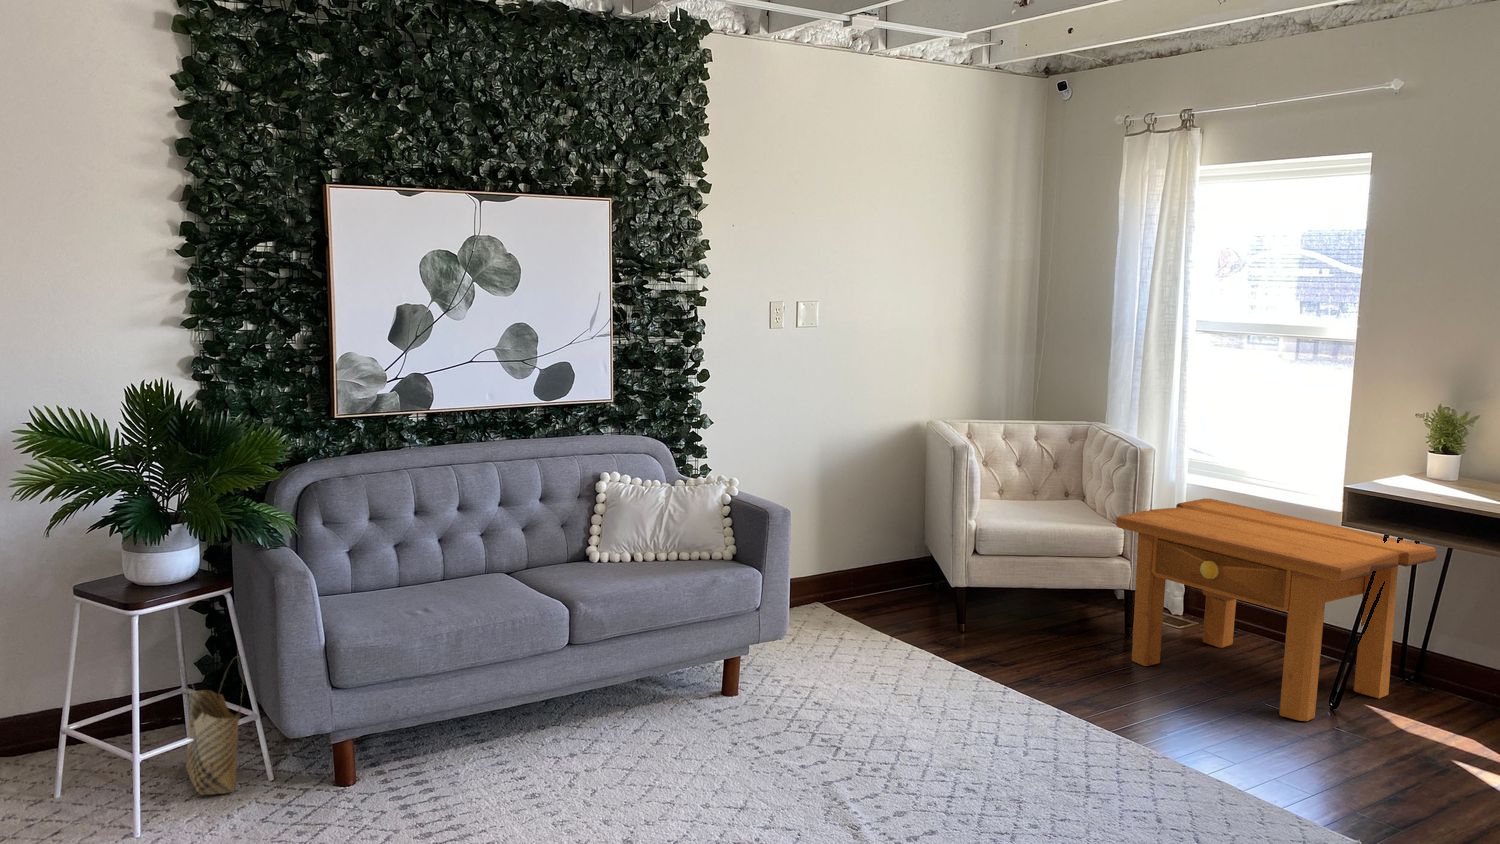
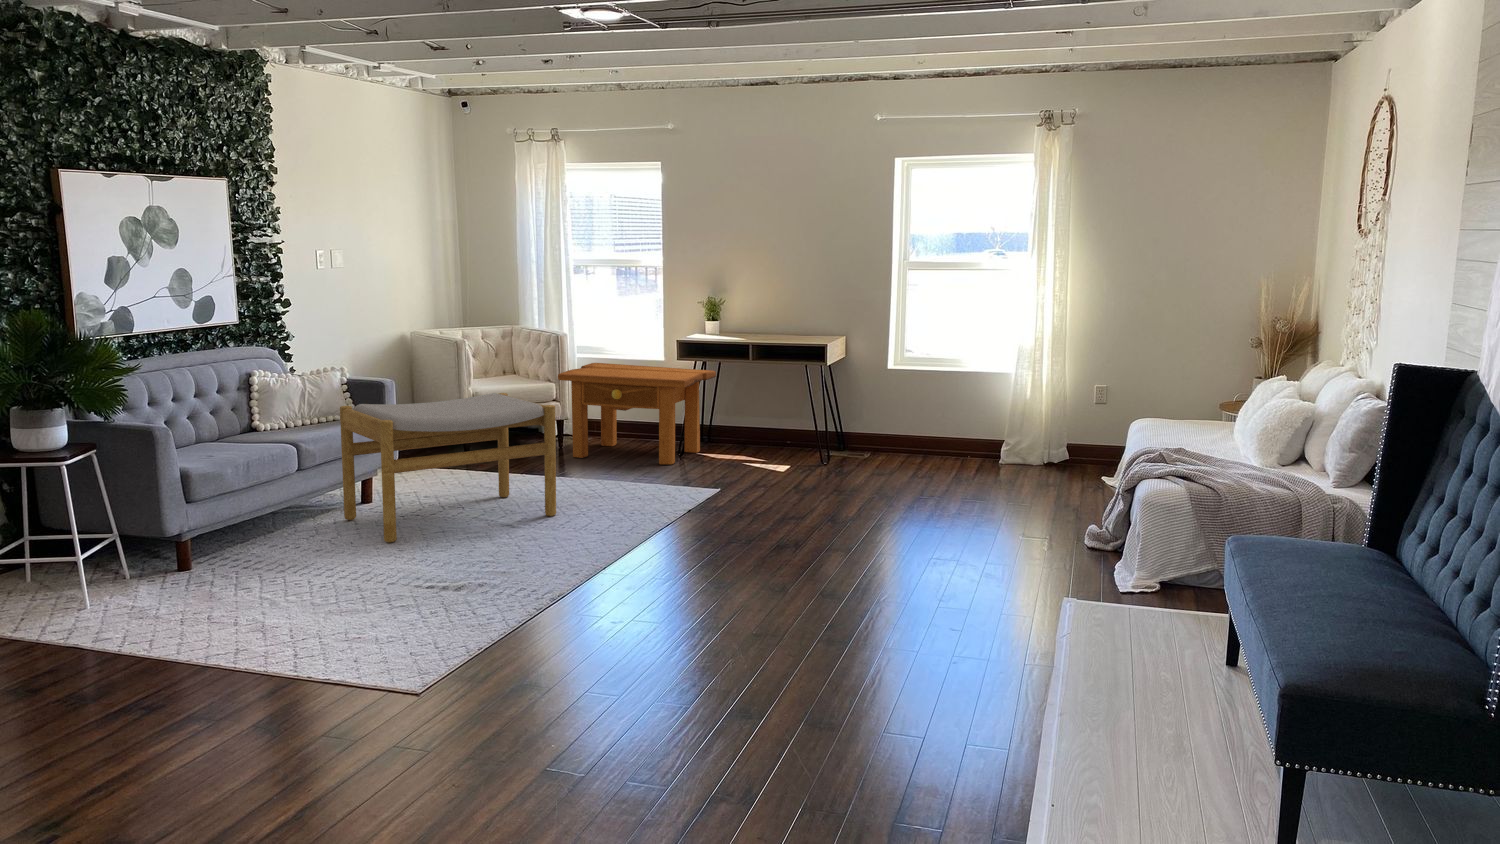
footstool: none [634,550,983,817] -> present [340,393,556,542]
woven basket: present [179,656,243,795] -> none [58,497,120,586]

